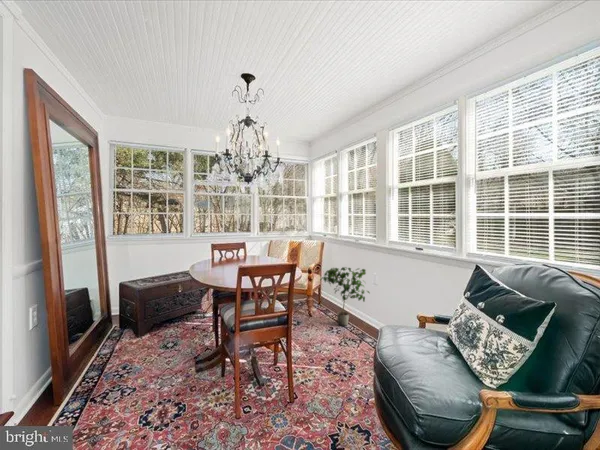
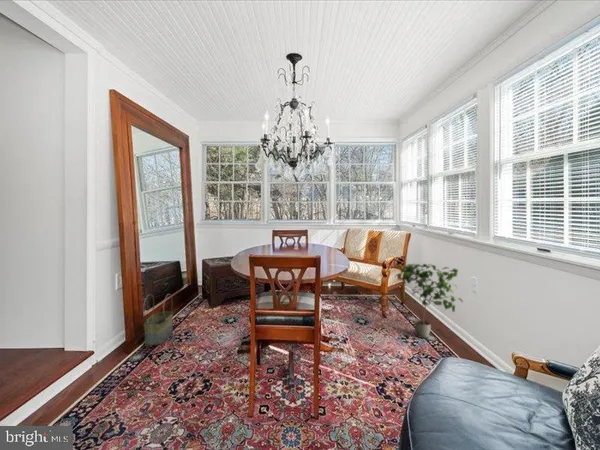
basket: none [73,327,104,390] -> present [143,294,173,345]

